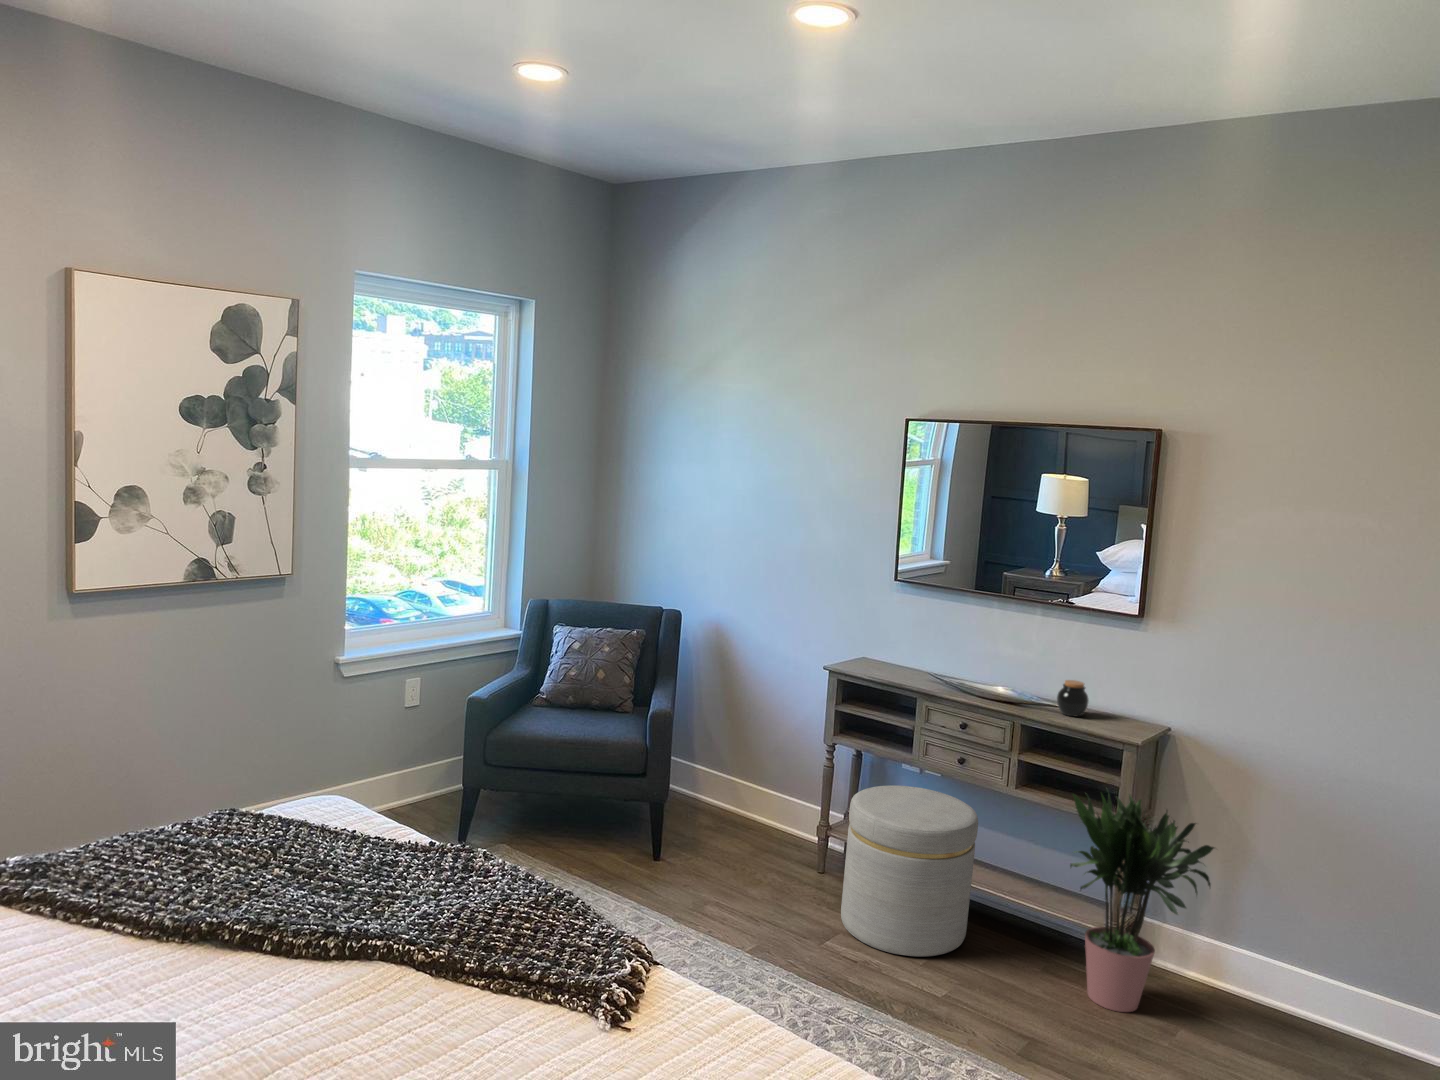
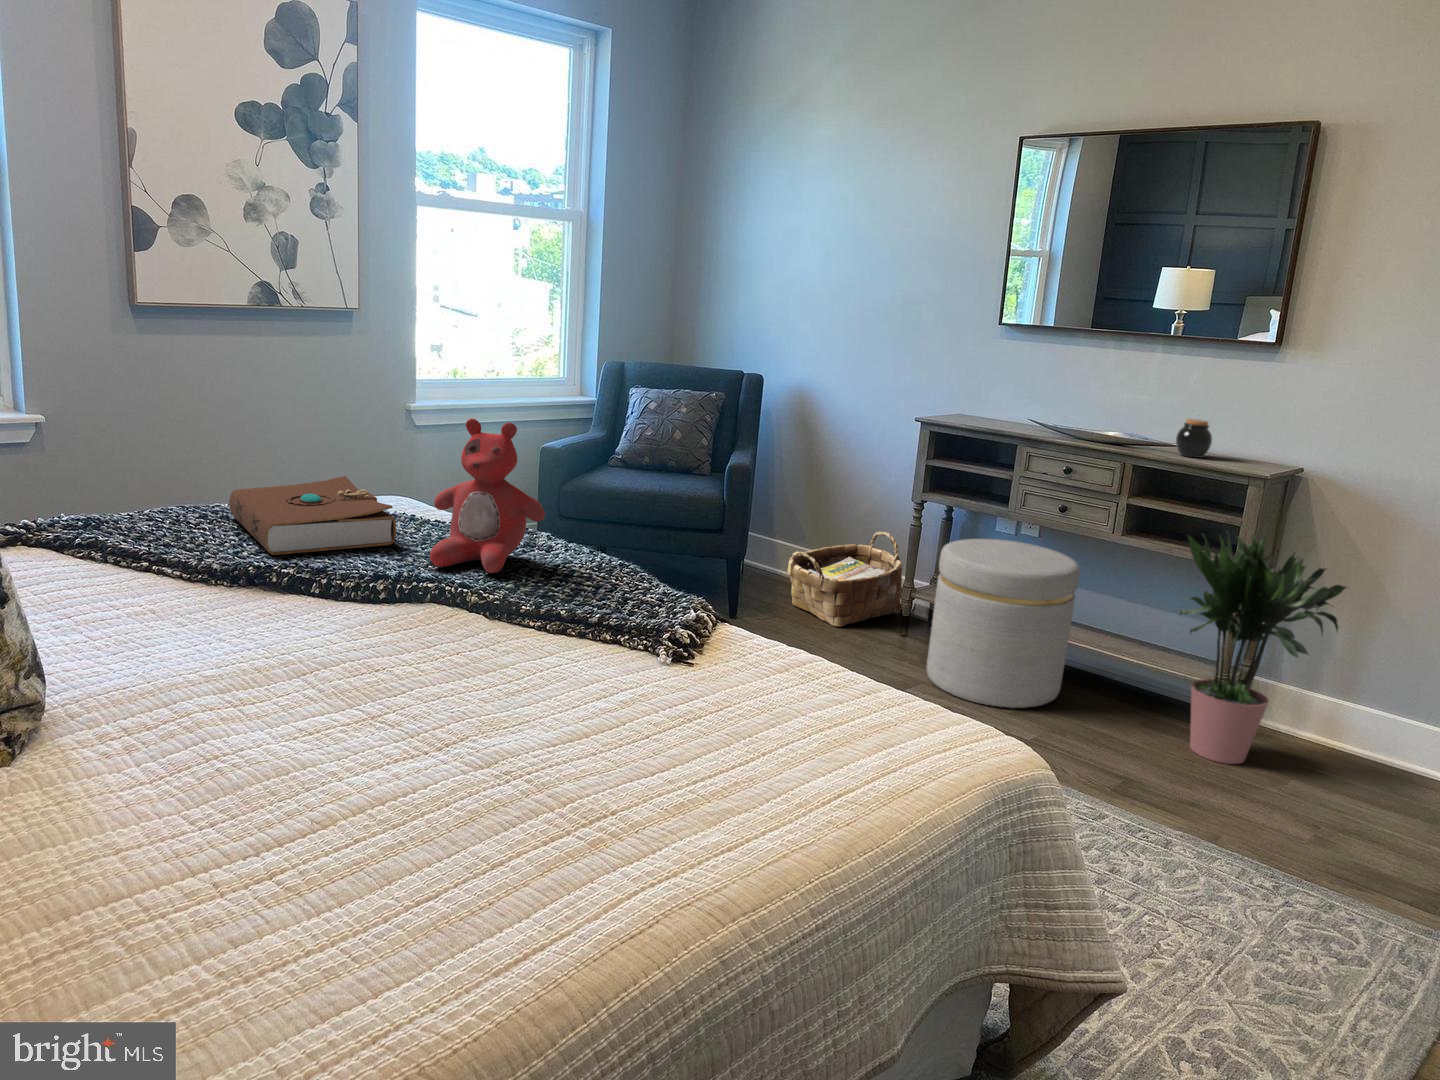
stuffed bear: none [377,765,487,918] -> present [430,419,545,573]
woven basket: none [706,766,814,866] -> present [788,532,902,627]
book: none [176,800,342,907] -> present [229,476,396,555]

